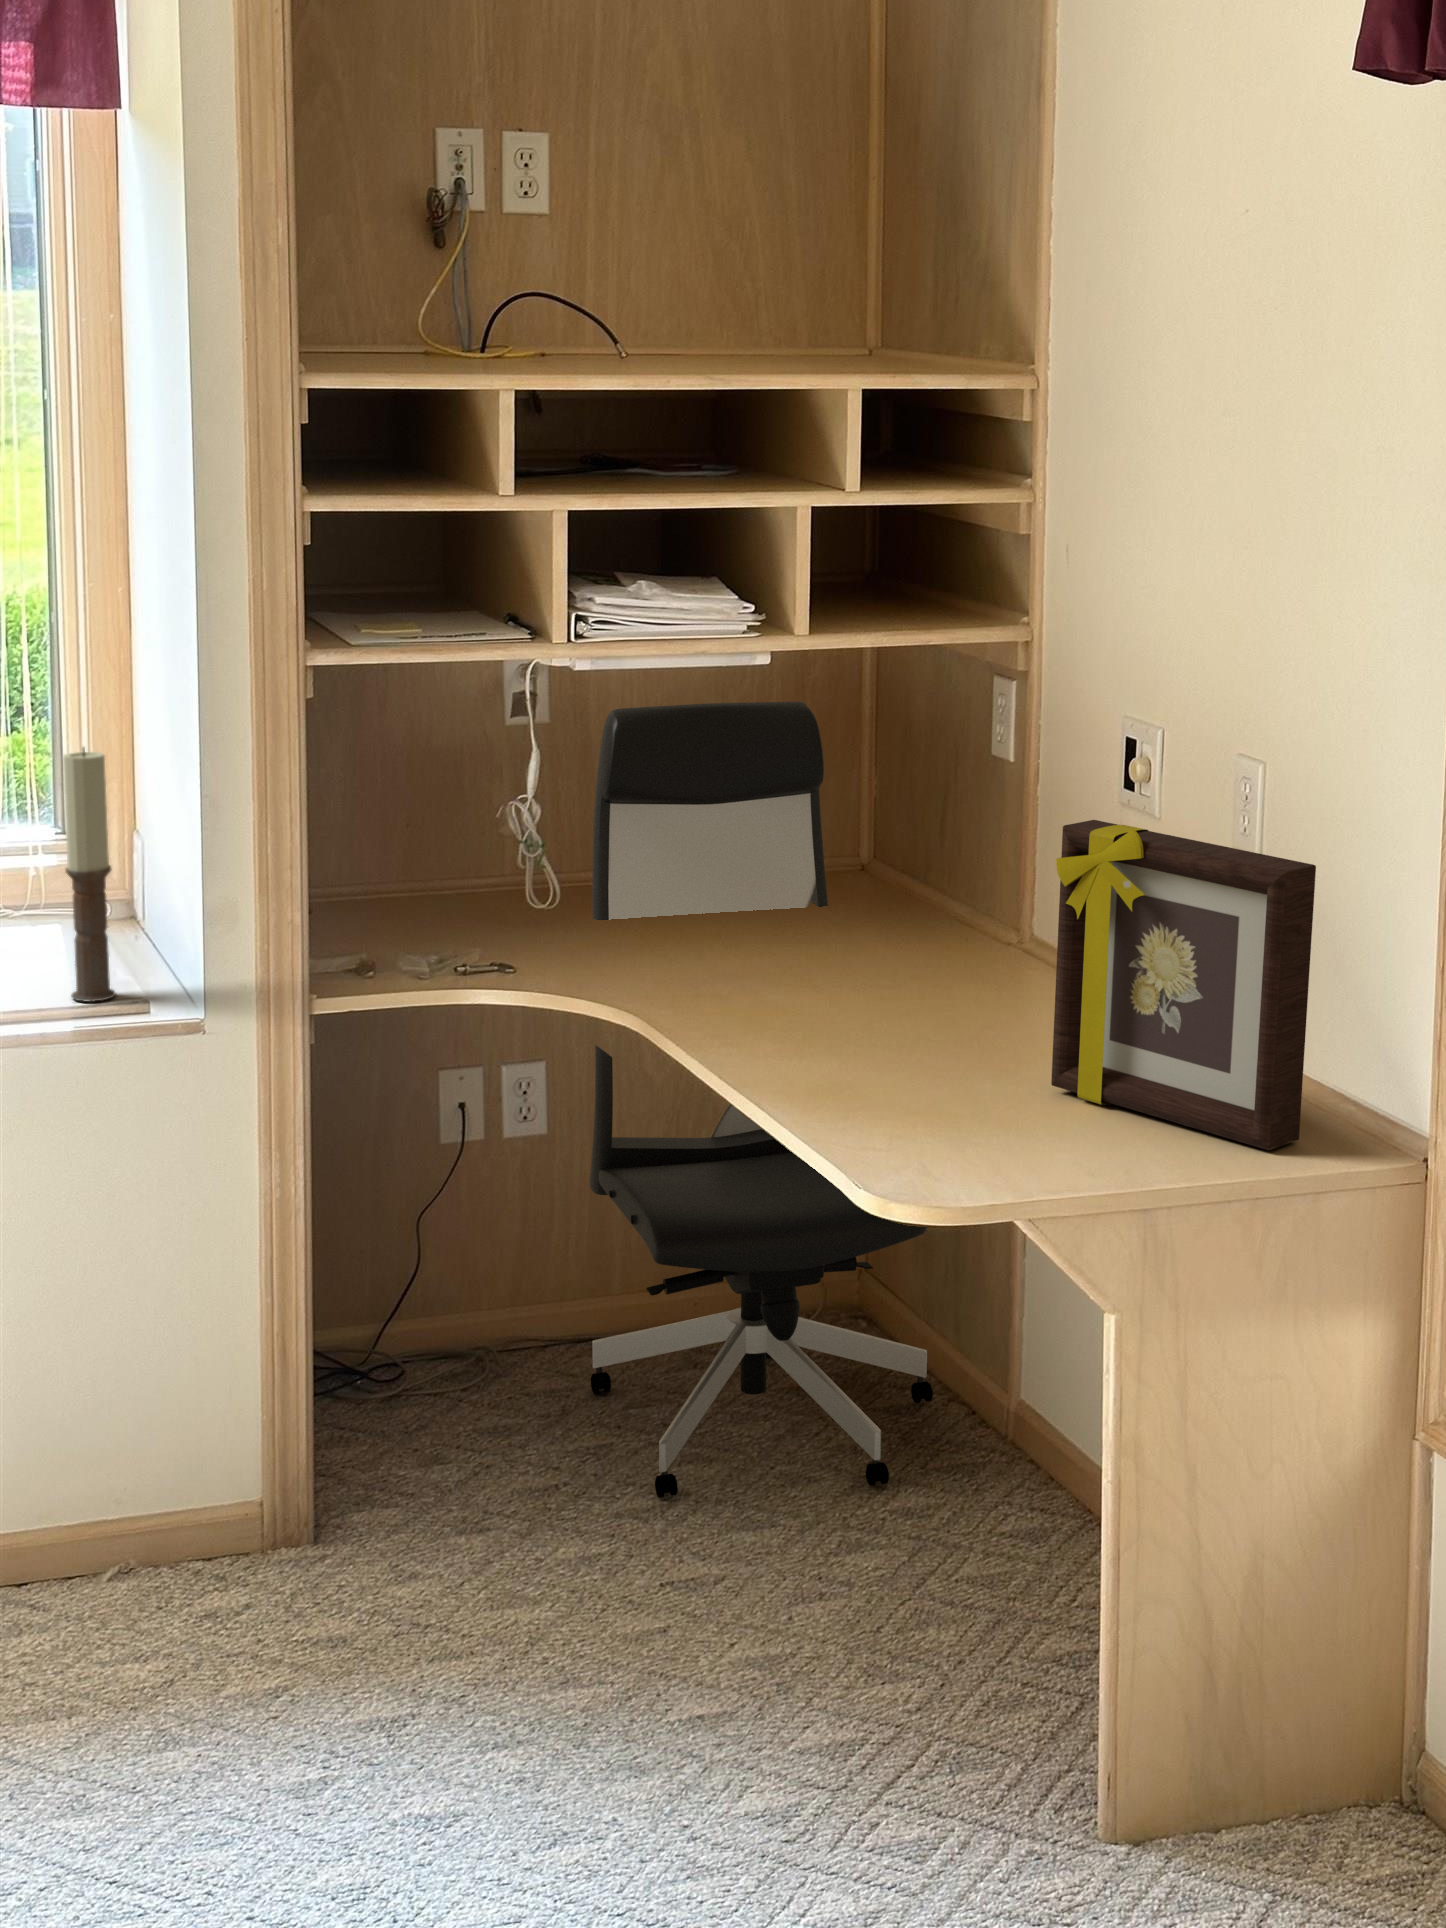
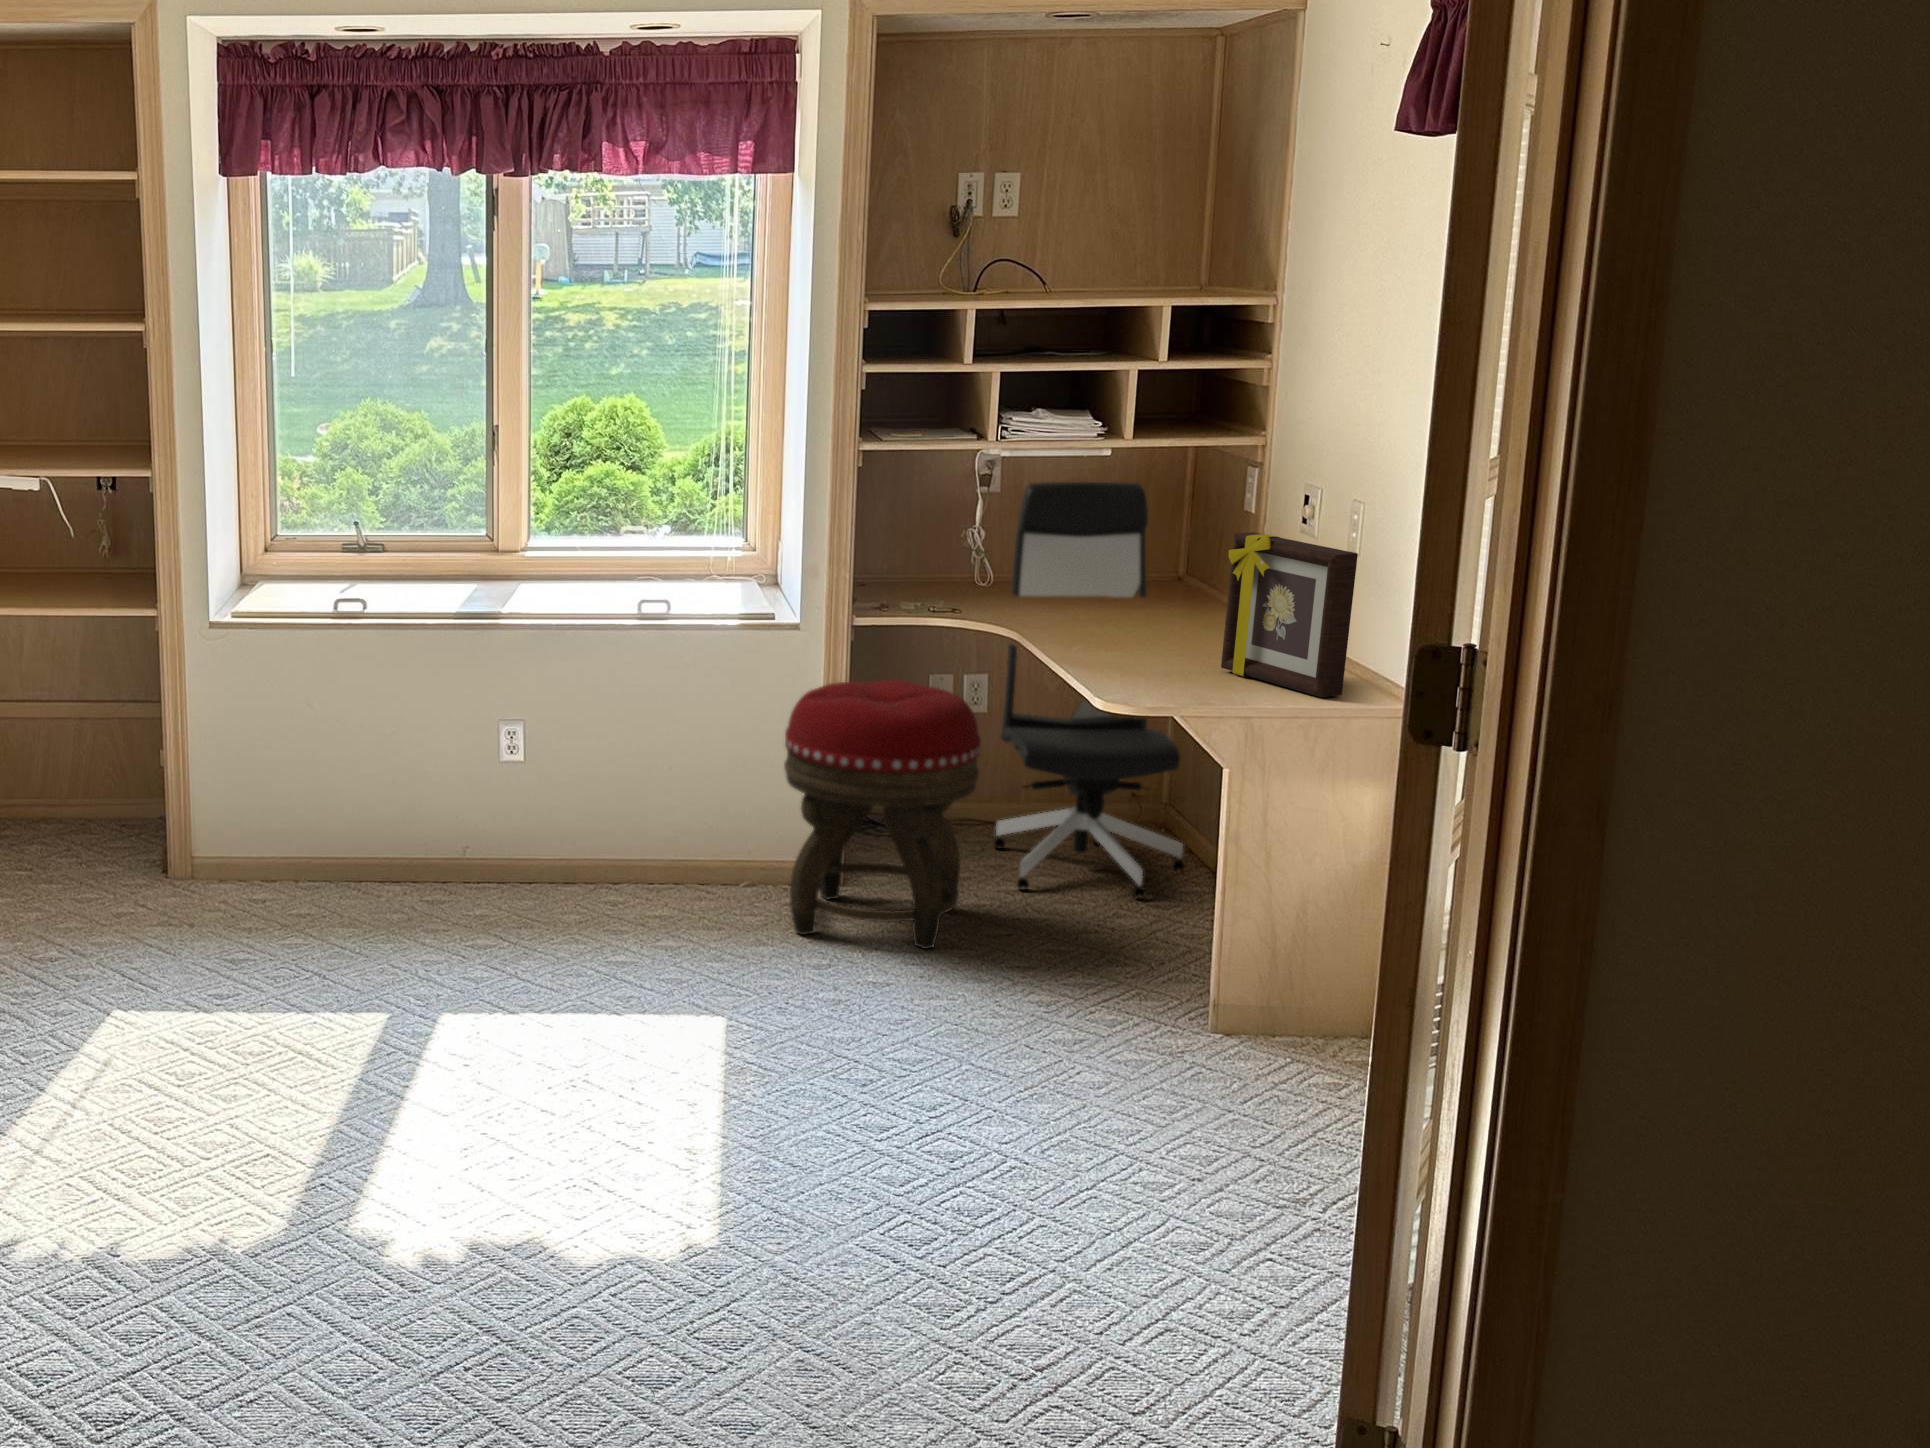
candle: present [63,748,115,1002] -> none [742,487,765,611]
footstool: none [183,1132,590,1715] -> present [784,680,981,949]

